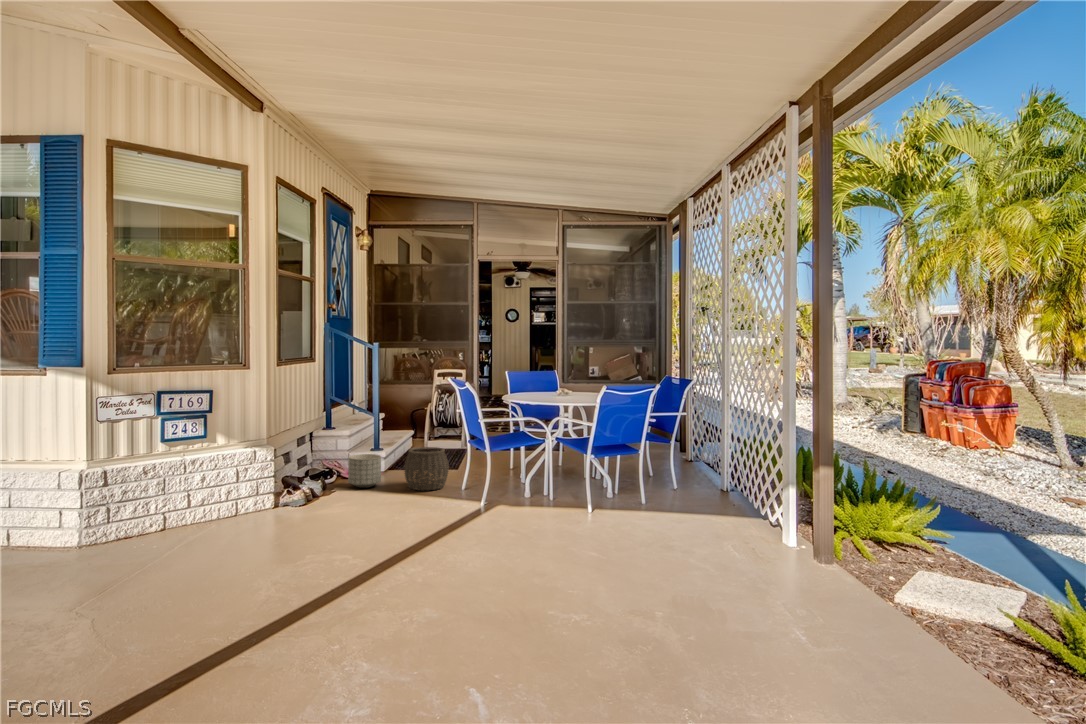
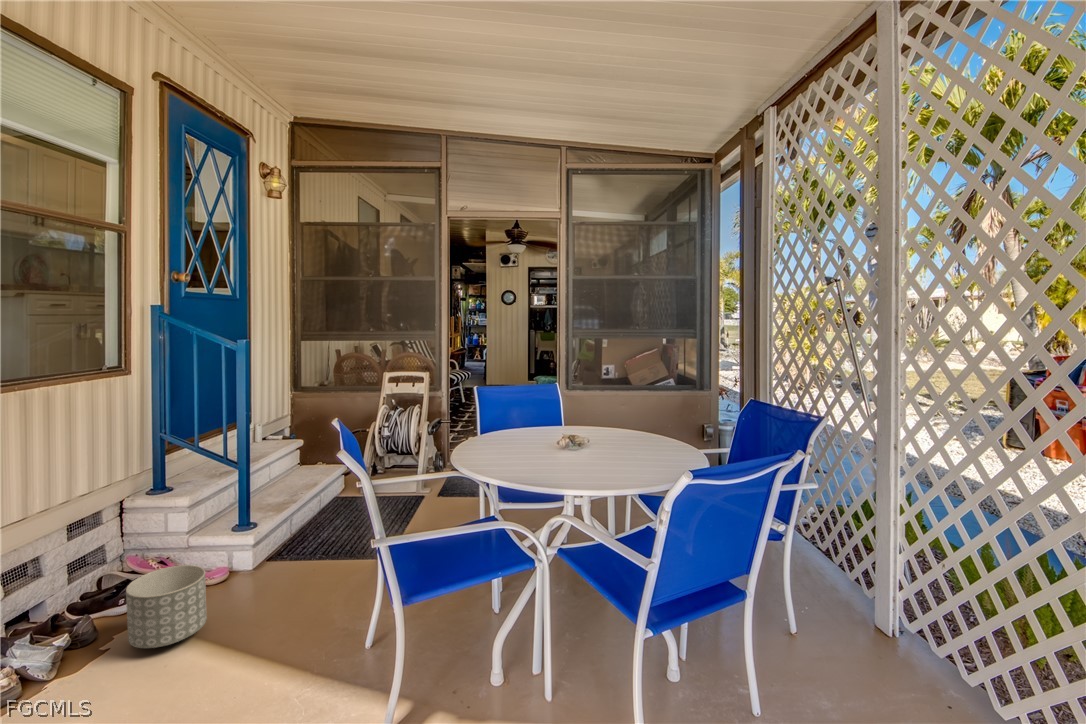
woven basket: present [404,447,449,490] -> none [239,553,339,664]

